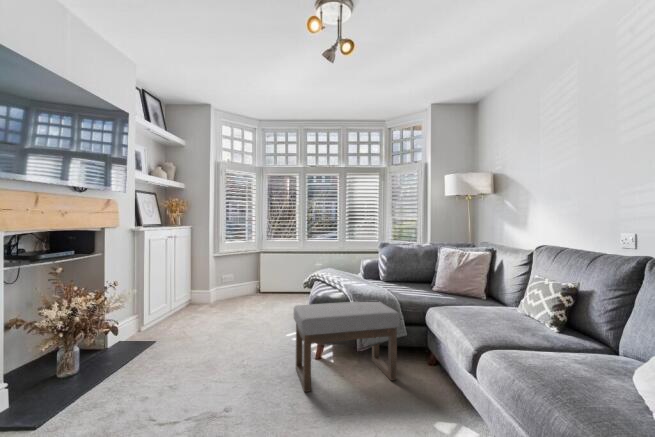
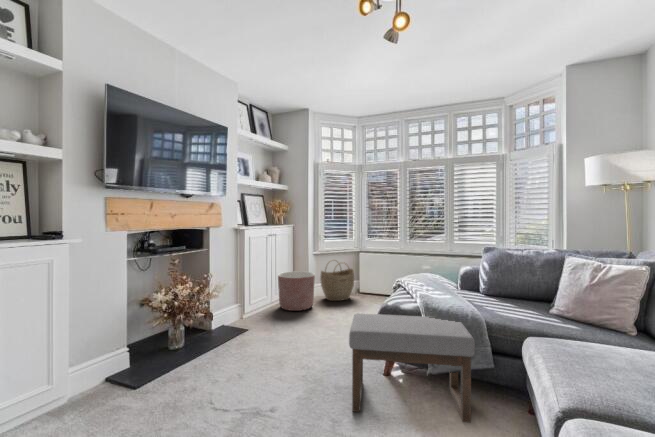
woven basket: none [222,261,257,303] -> present [320,263,354,301]
planter: none [179,275,220,316] -> present [278,271,315,311]

